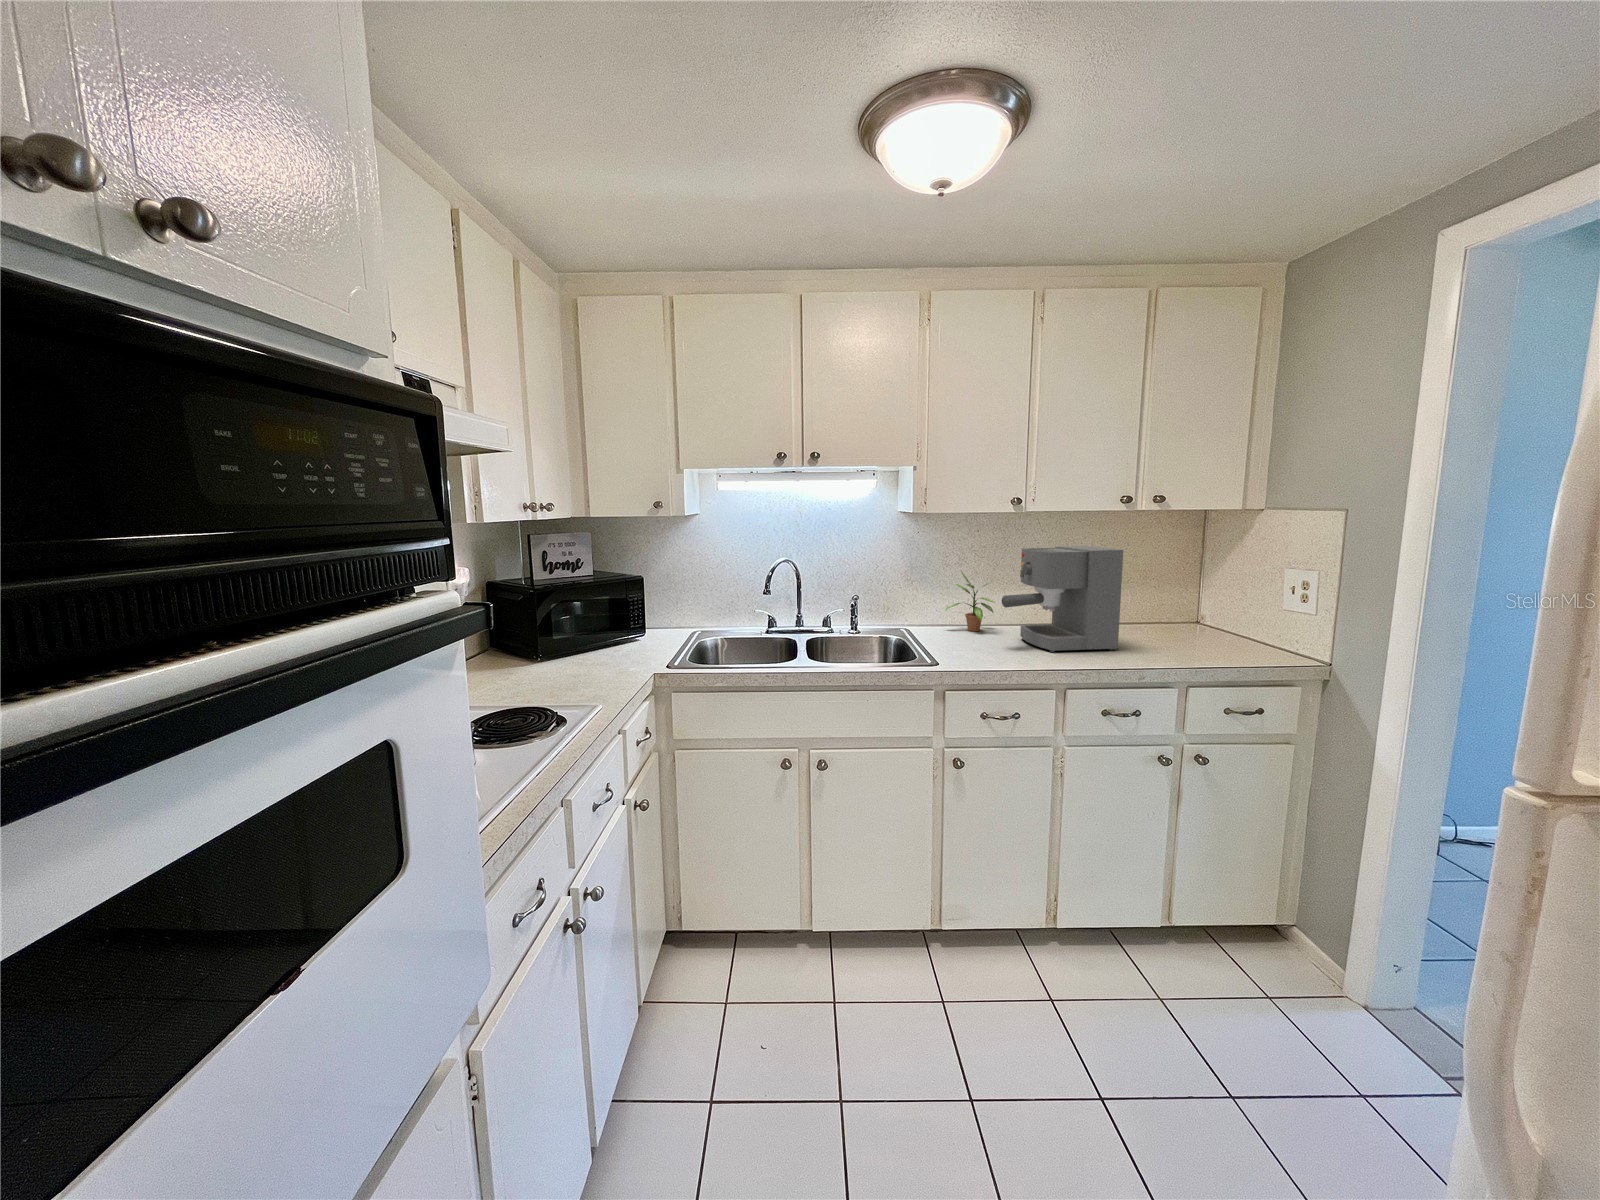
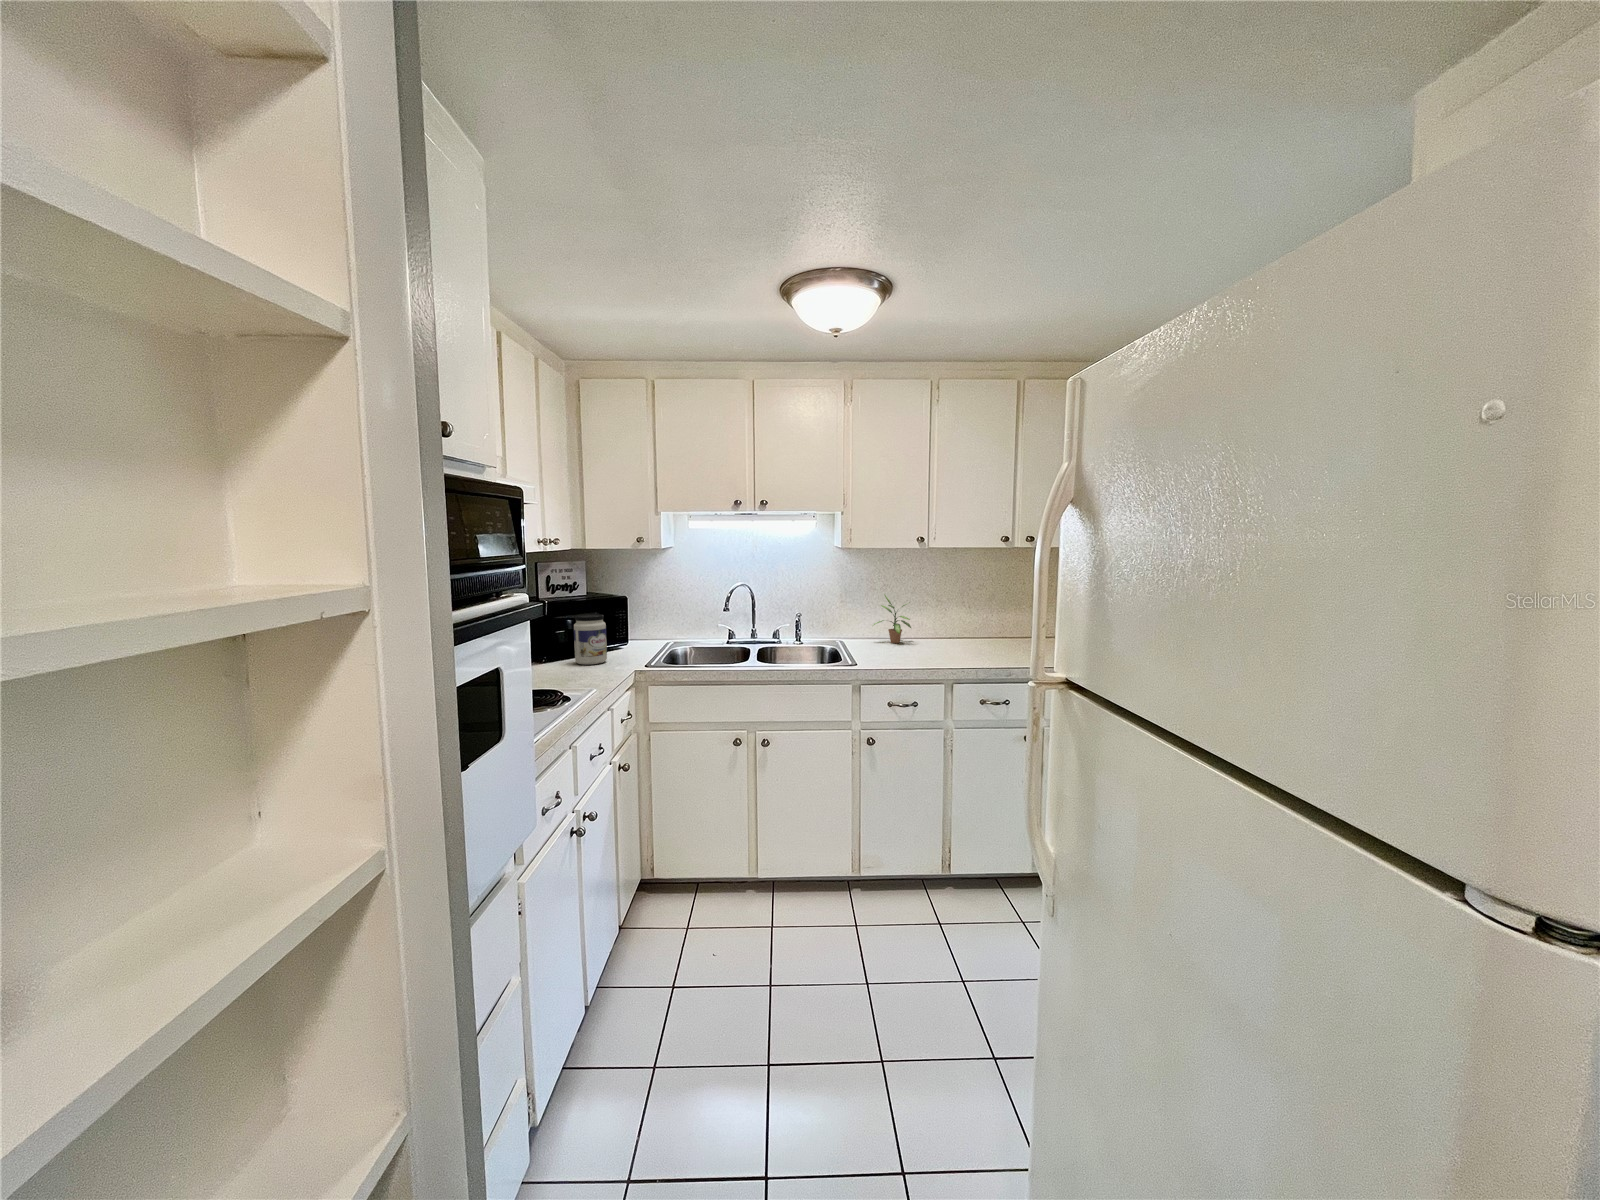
coffee maker: present [1002,546,1123,652] -> none [909,575,999,657]
jar: none [576,599,619,664] -> present [574,614,607,665]

